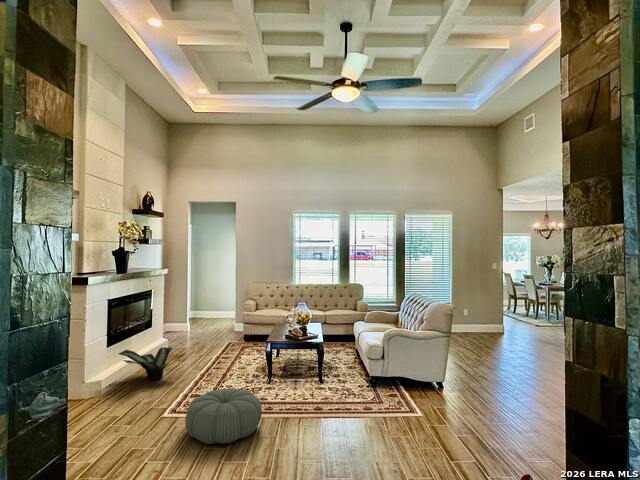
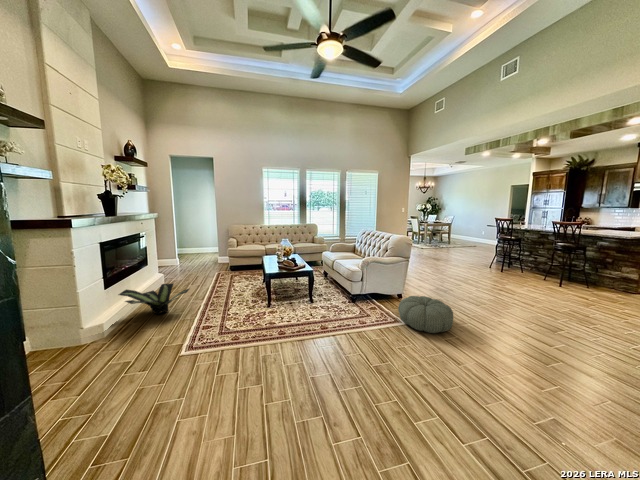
pouf: present [185,388,262,444] -> present [398,296,453,333]

